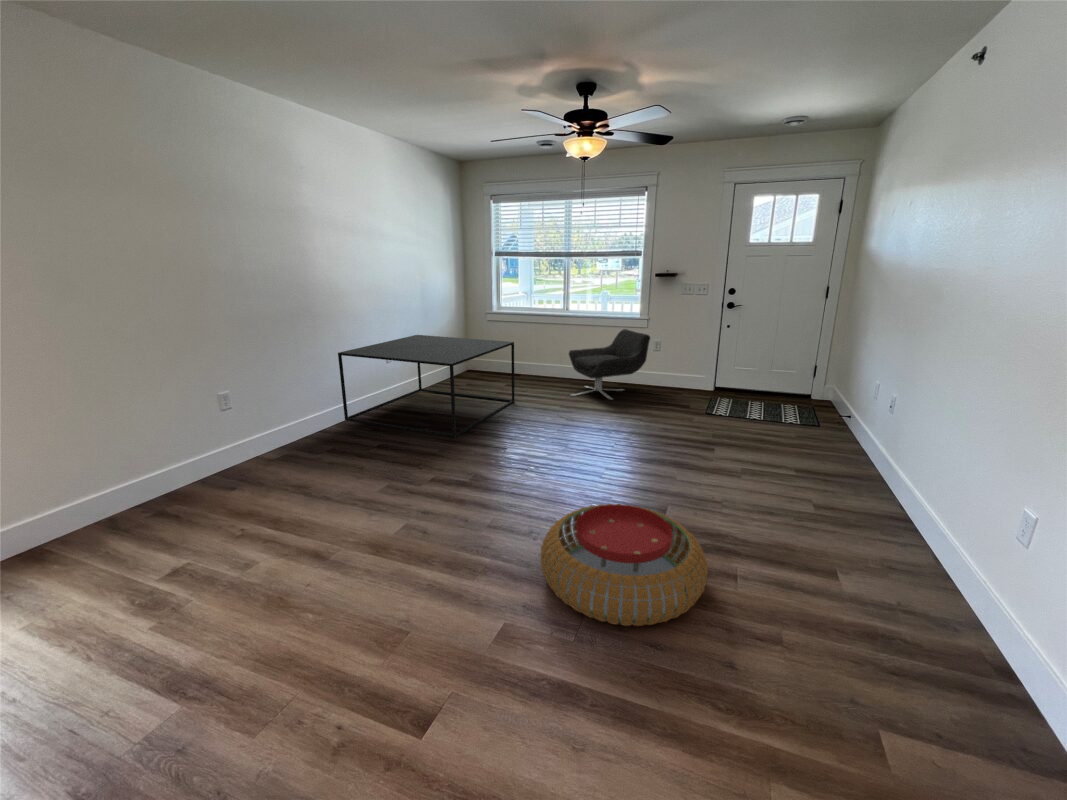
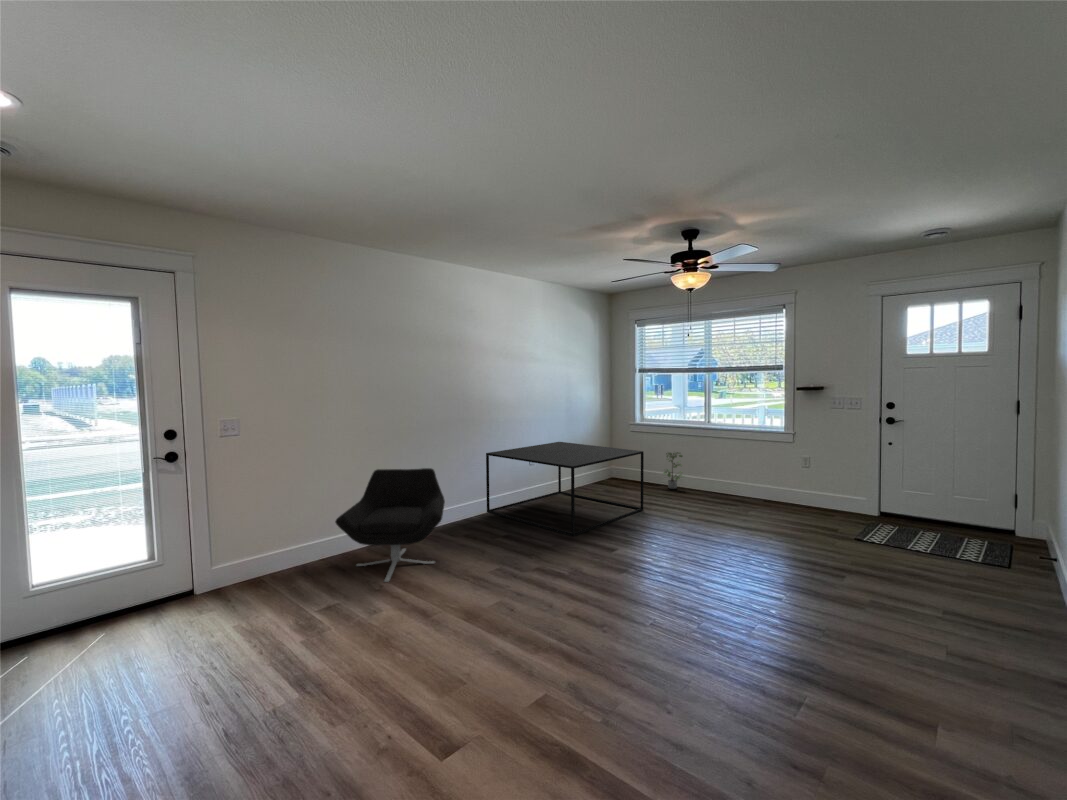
lounge chair: present [569,329,650,399] -> present [335,468,445,582]
potted plant: none [524,339,546,377] -> present [663,452,682,489]
pouf: present [541,504,708,626] -> none [595,604,764,727]

